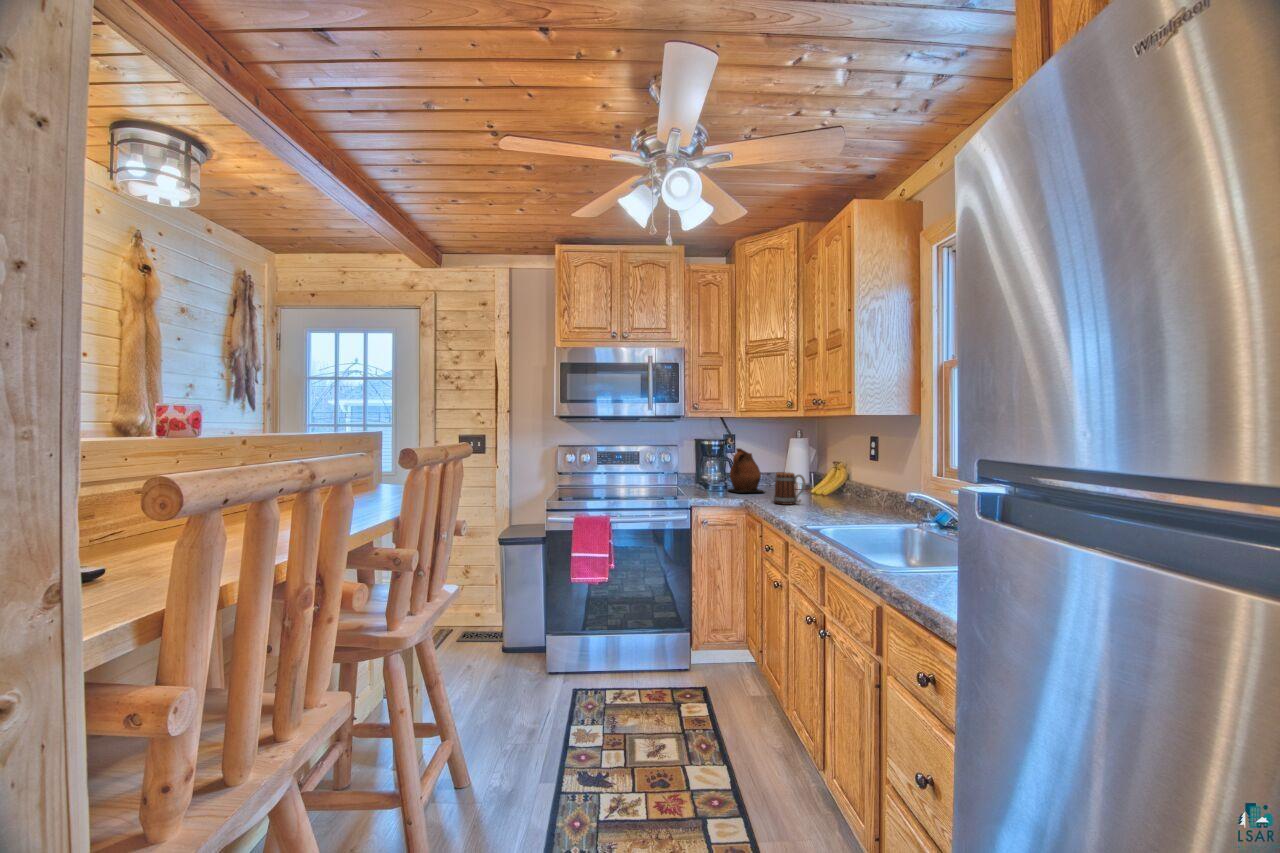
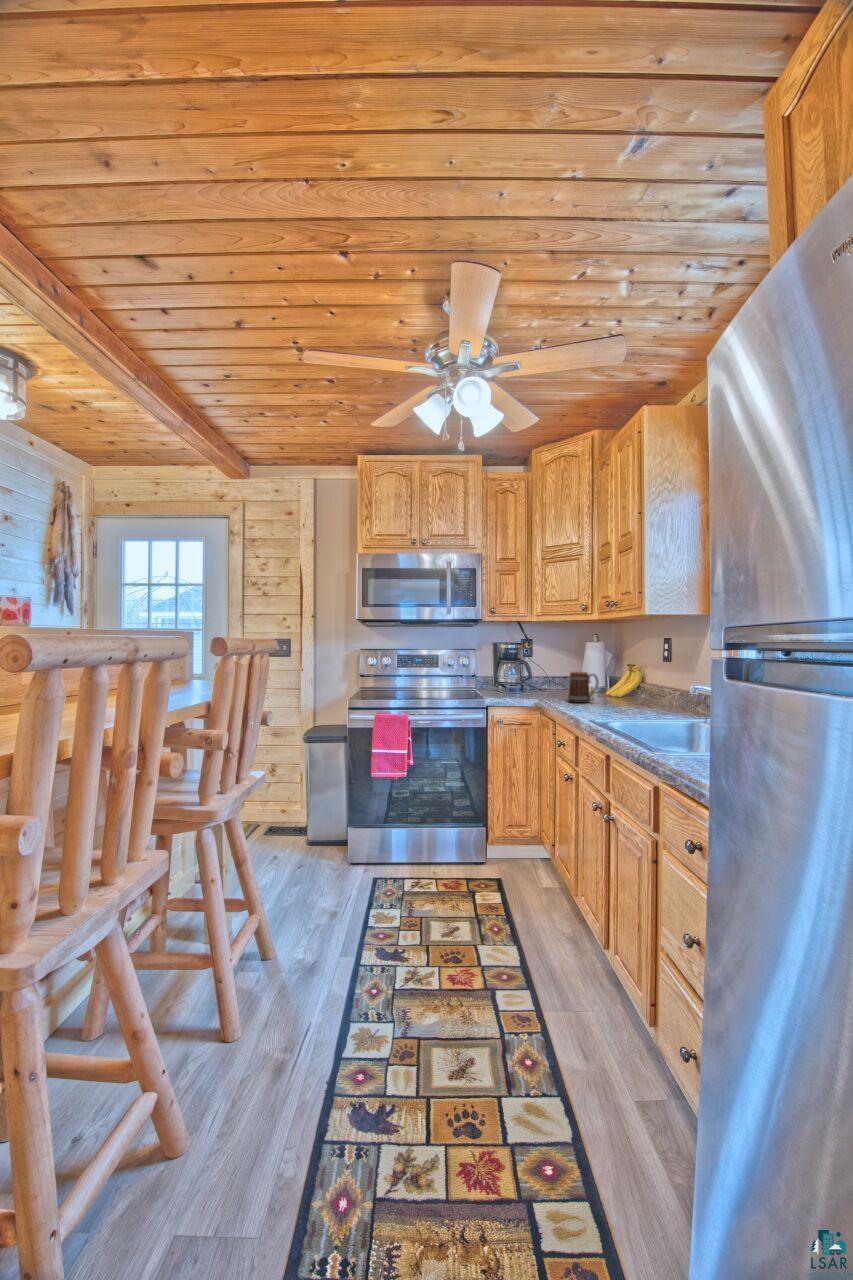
ceramic pitcher: present [729,448,765,492] -> none [523,650,562,694]

